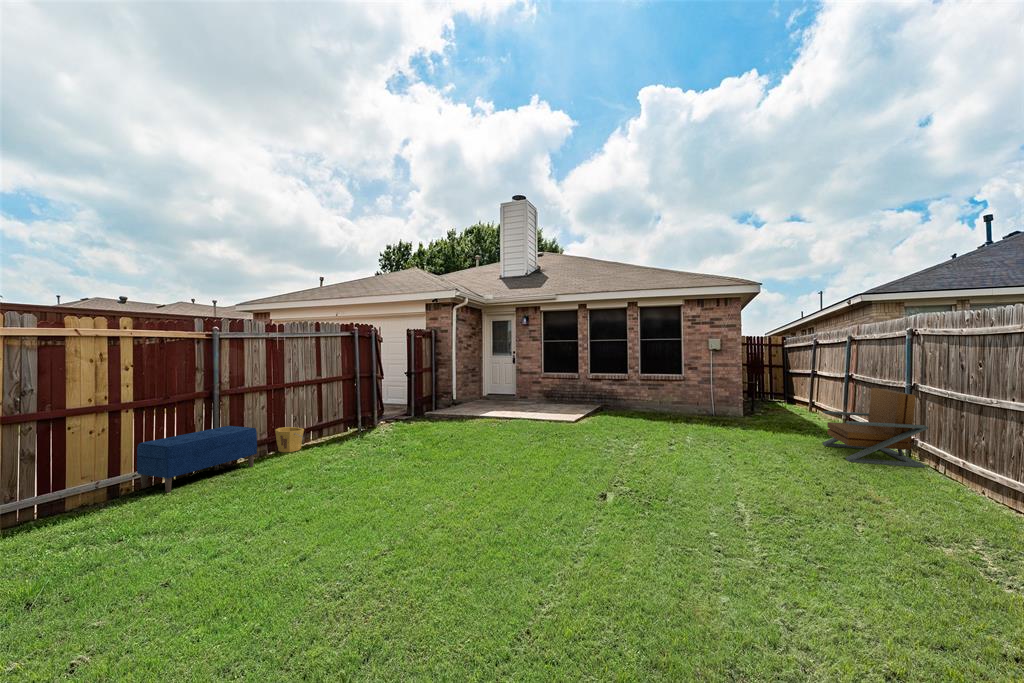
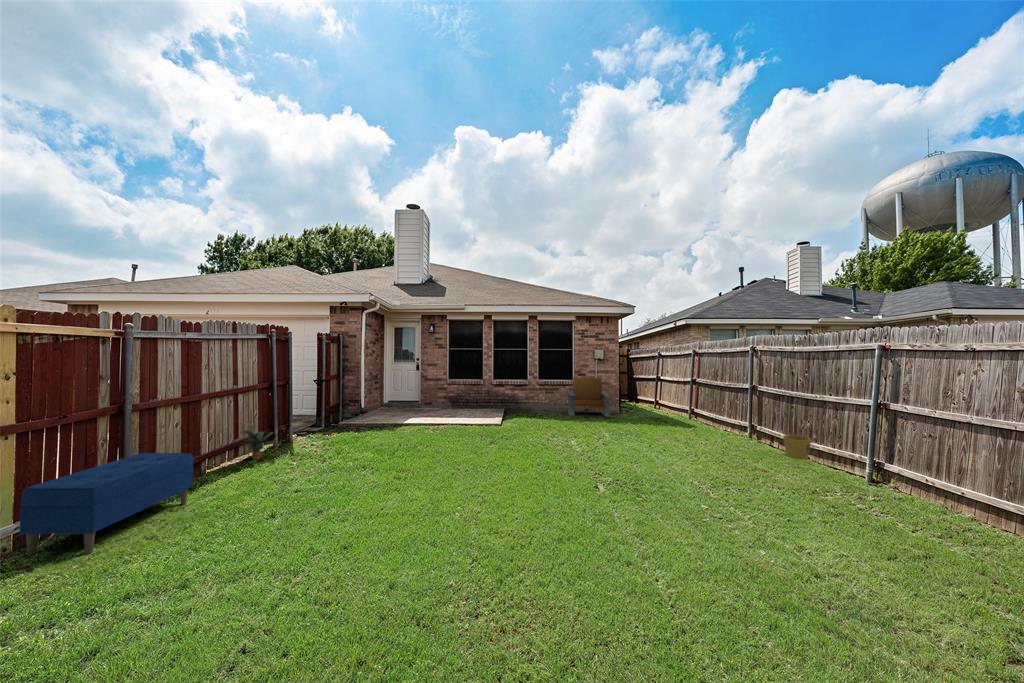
lounge chair: present [823,388,928,467] -> present [567,378,611,417]
potted plant: none [319,412,348,438] -> present [239,429,275,460]
bucket: present [275,427,304,452] -> present [783,435,811,459]

